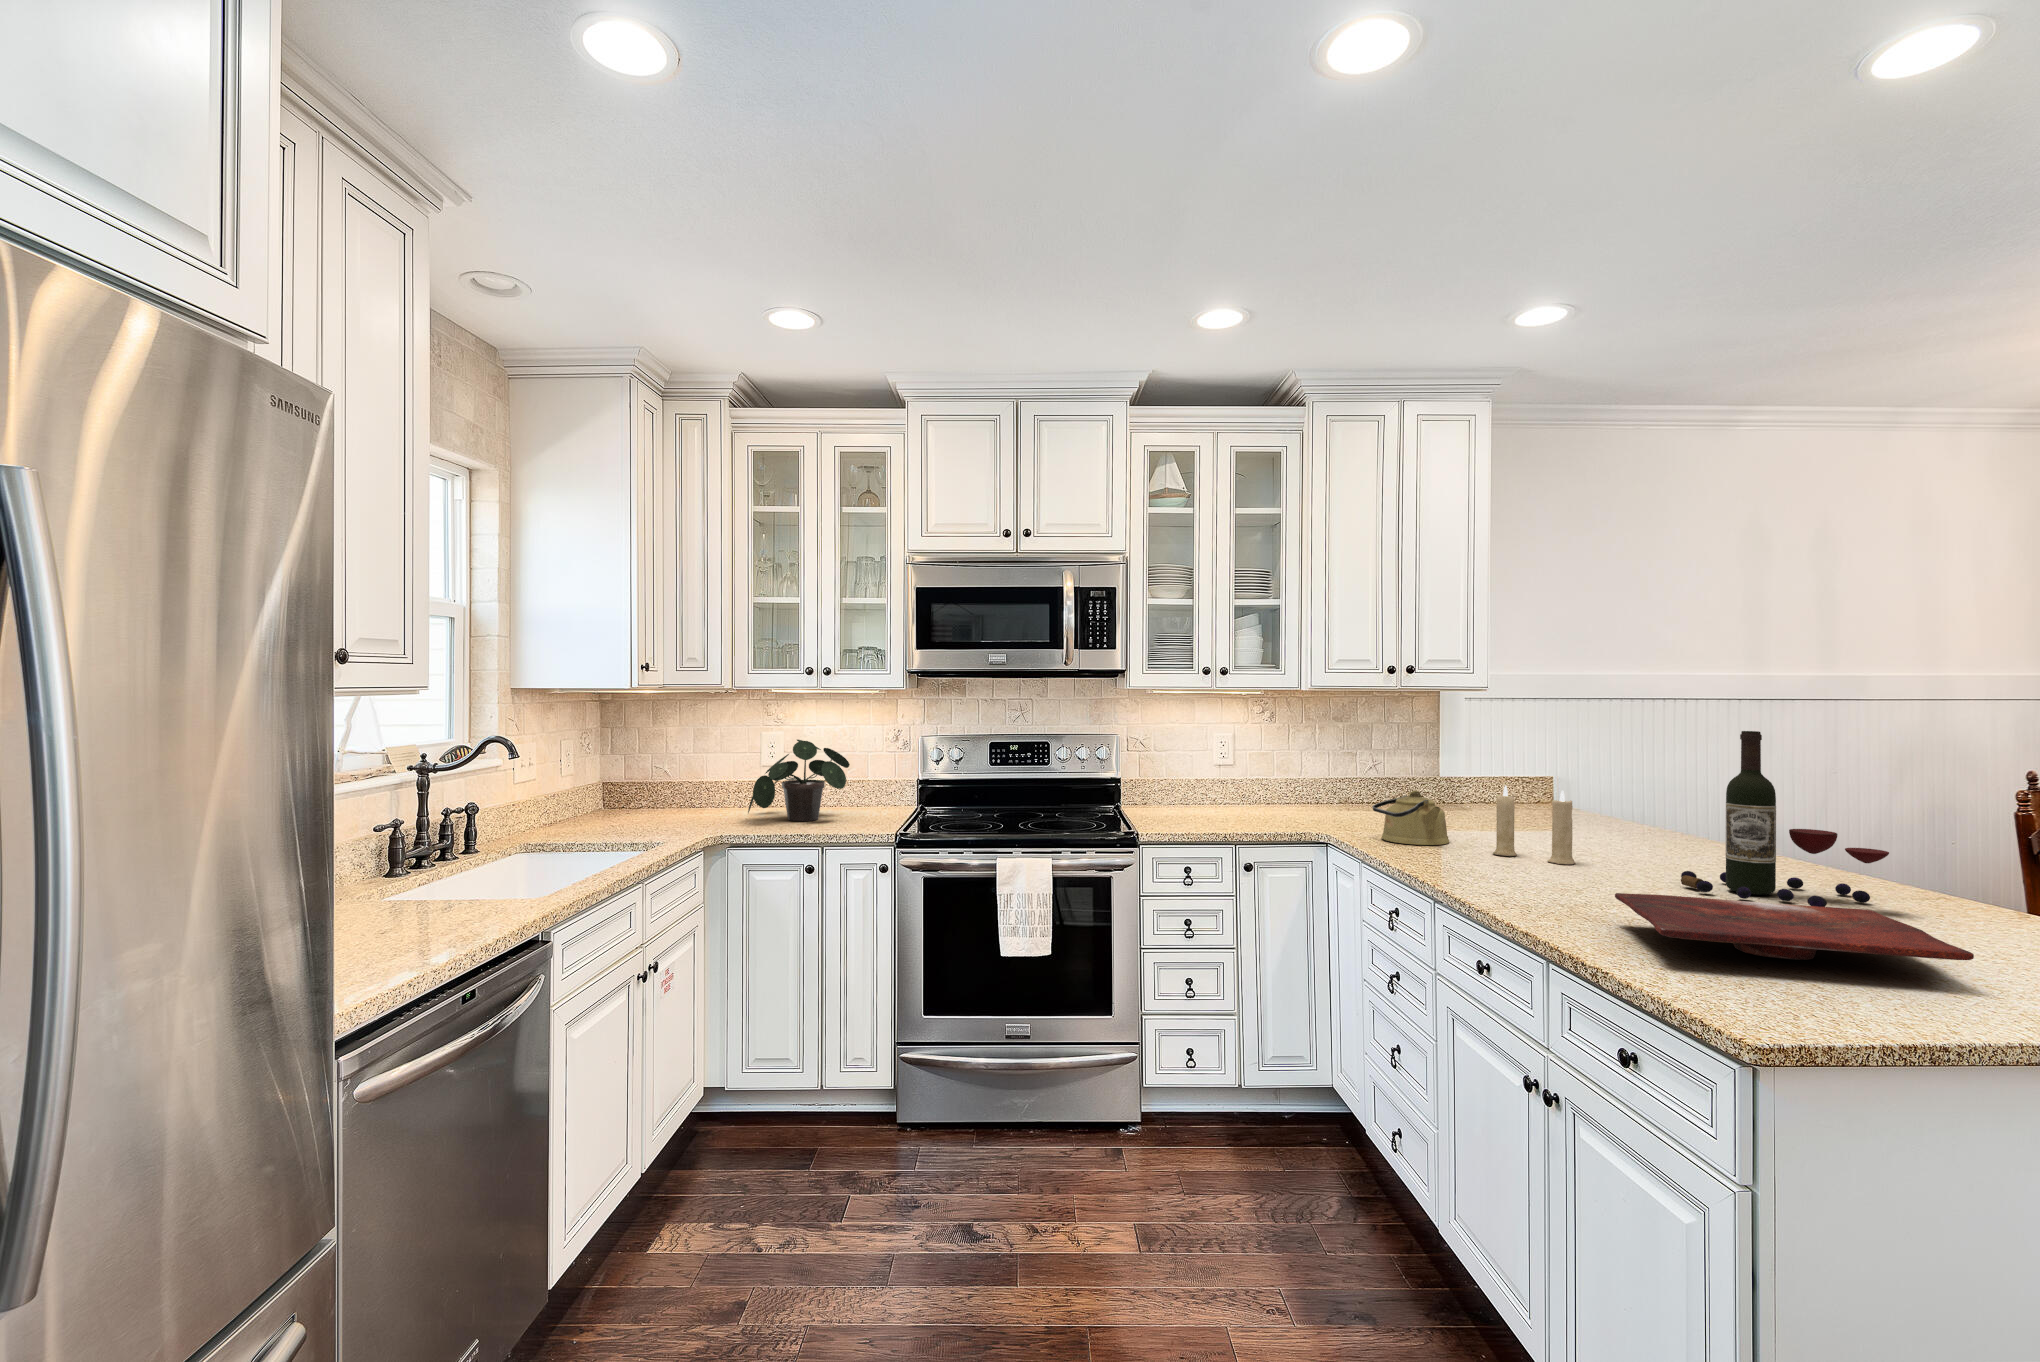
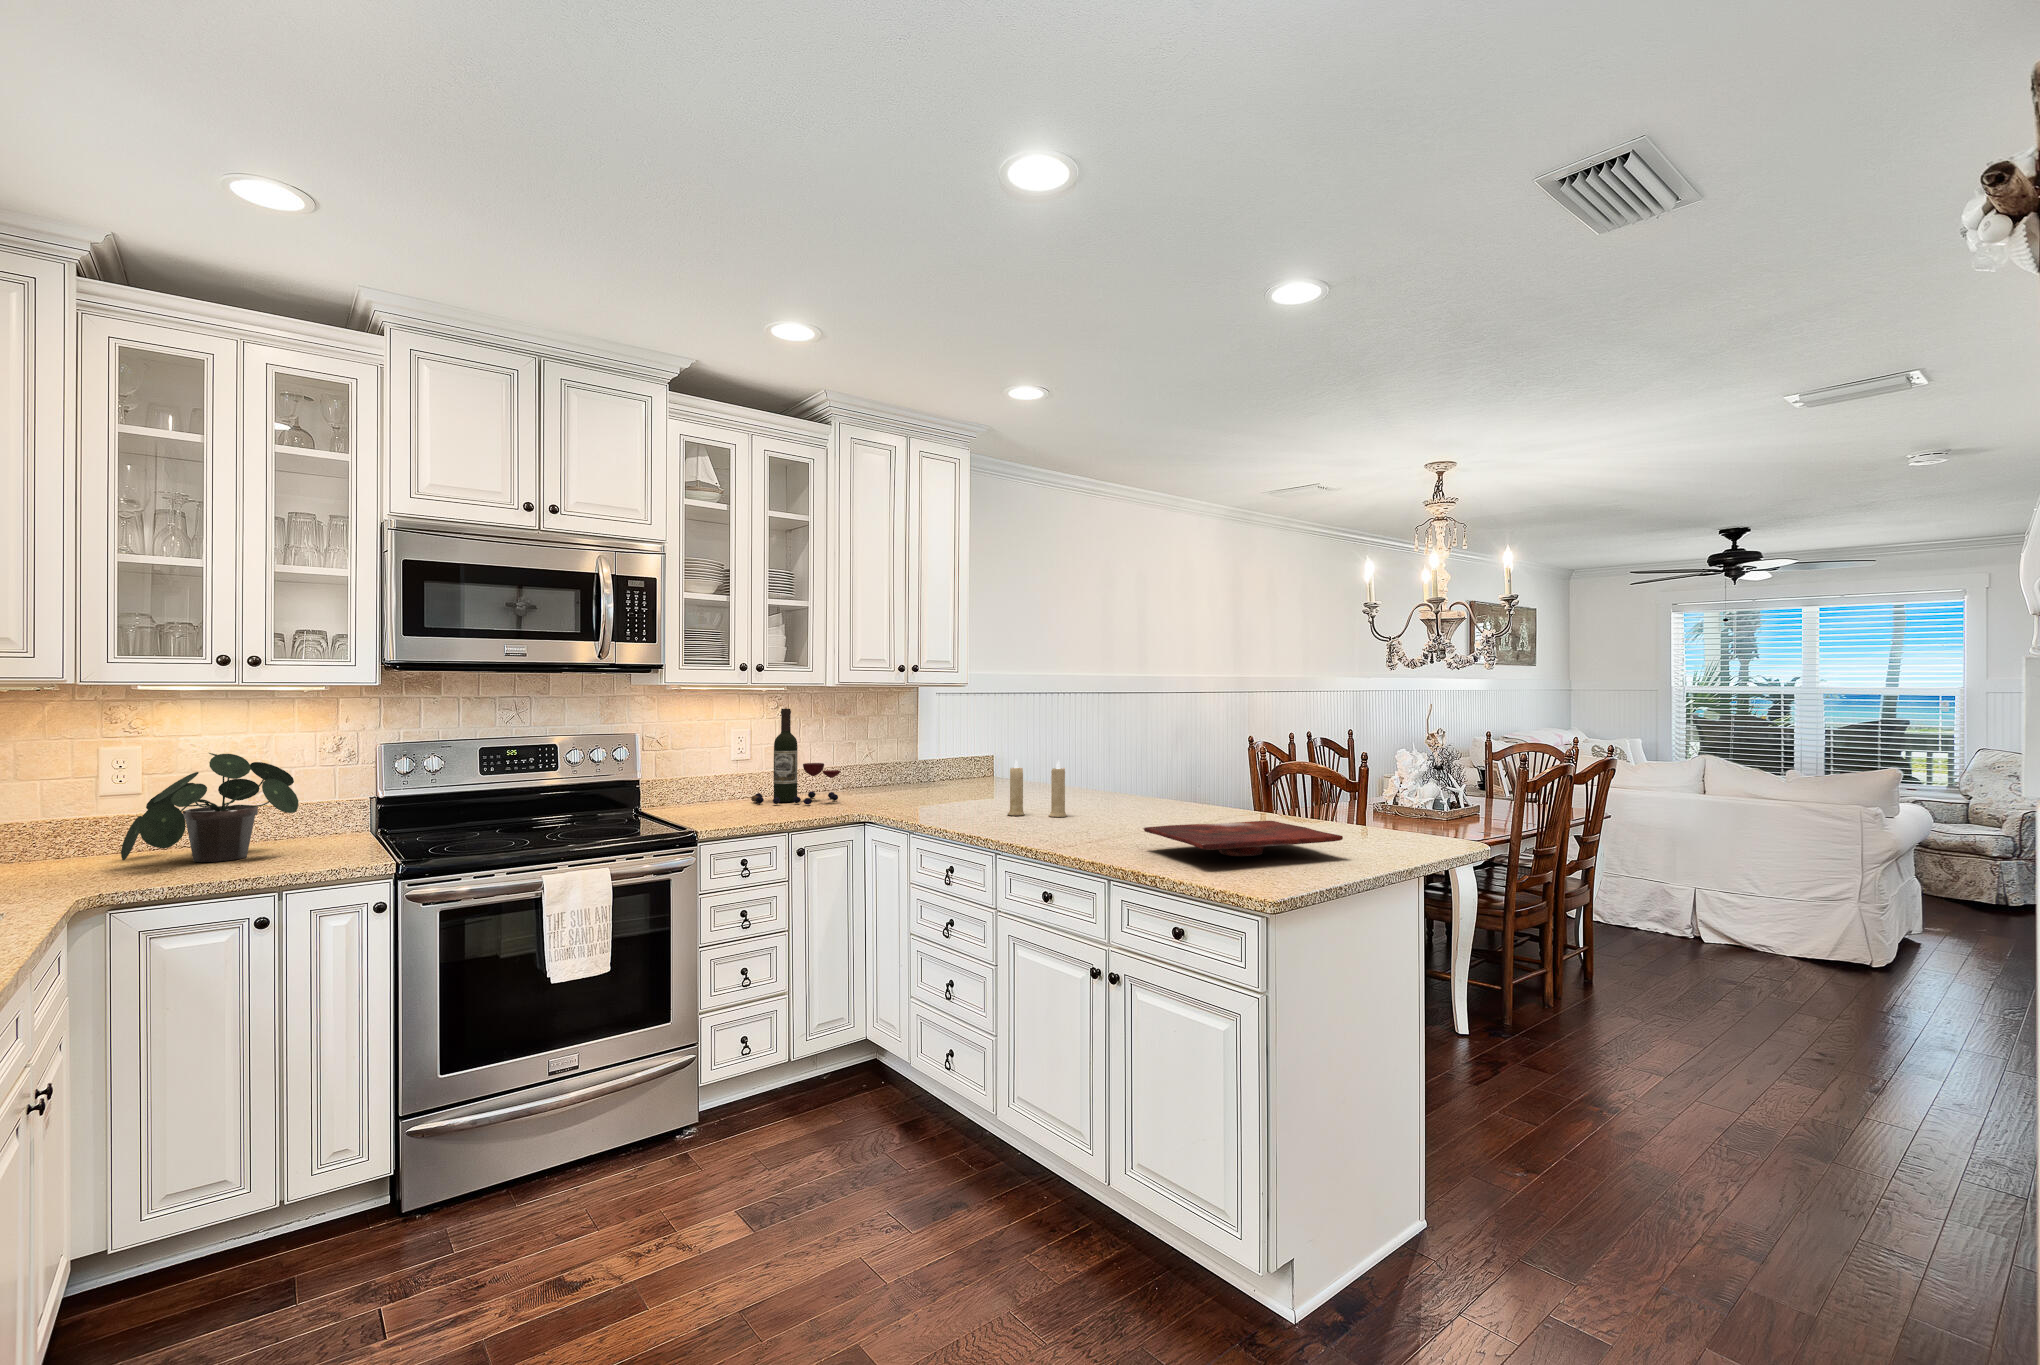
wine bottle: present [1681,731,1889,907] -> present [751,709,841,805]
kettle: present [1372,791,1449,845] -> none [905,770,967,814]

